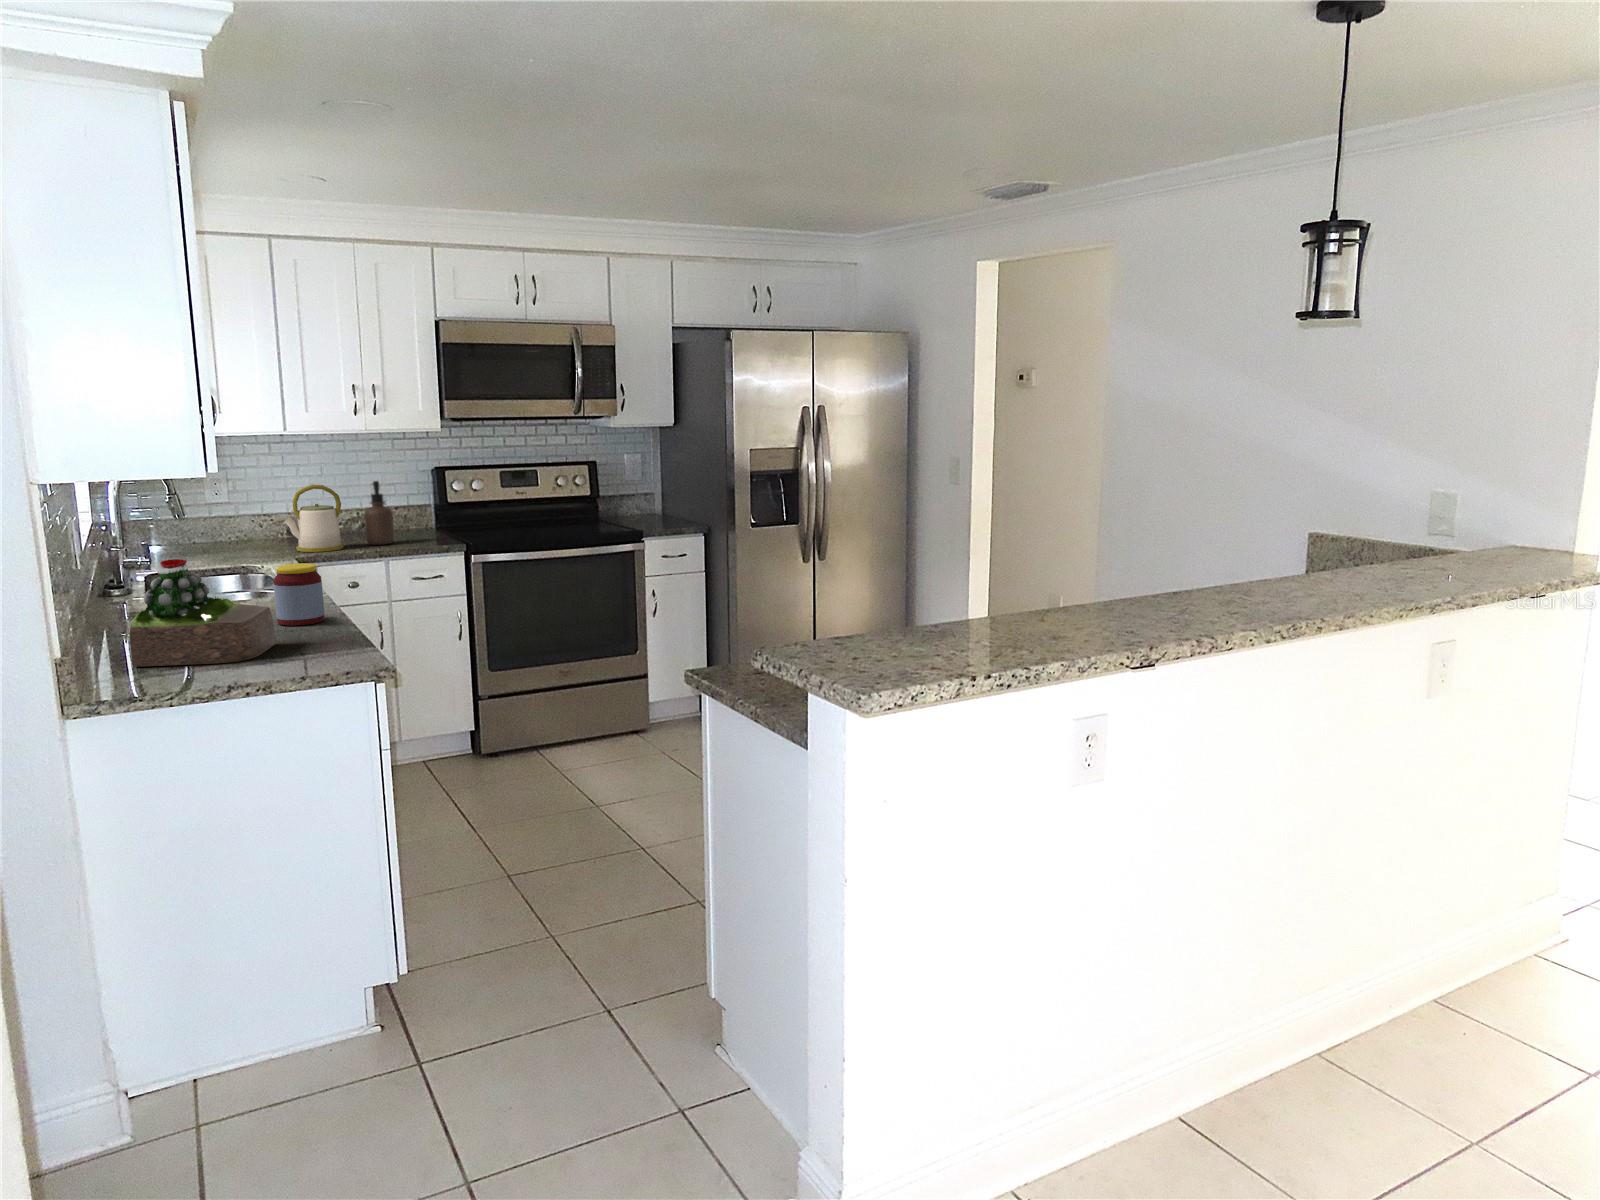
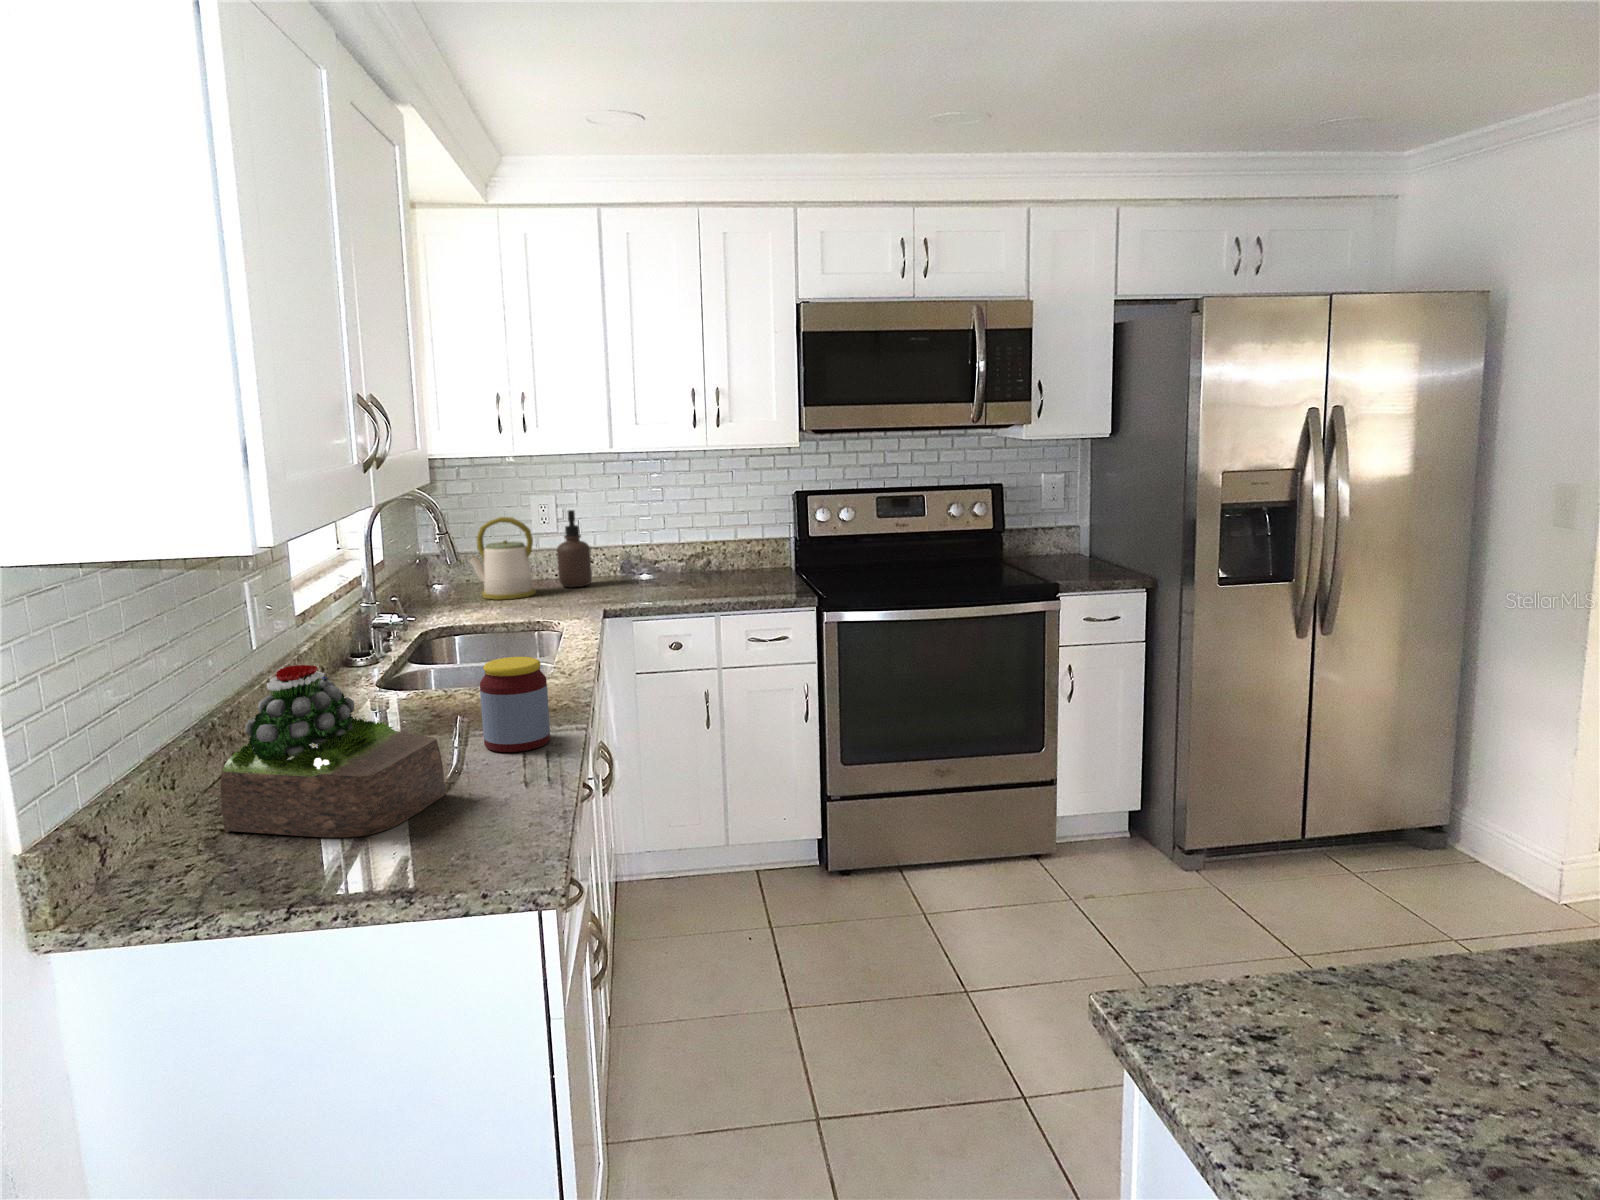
soap dispenser: present [364,481,395,545] -> present [557,510,592,587]
kettle: present [285,484,344,552] -> present [469,517,536,600]

